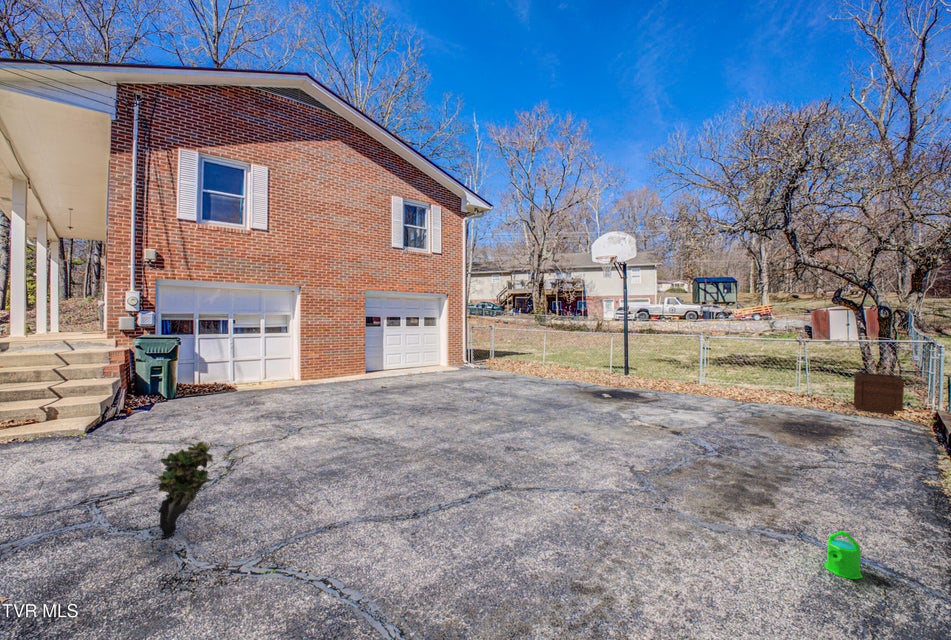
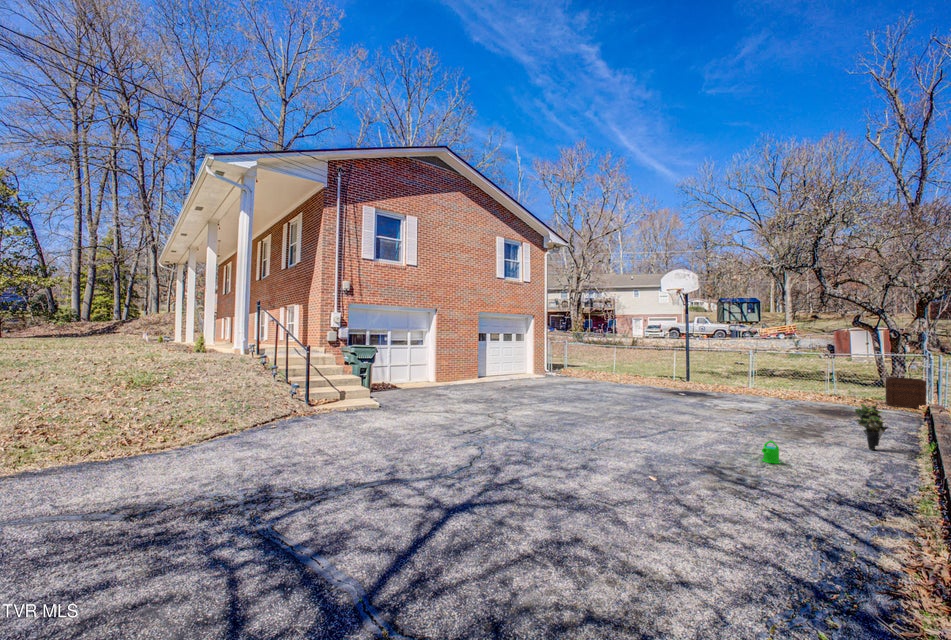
potted plant: present [154,441,213,538] -> present [854,404,888,450]
watering can: present [824,531,863,579] -> present [762,440,780,464]

